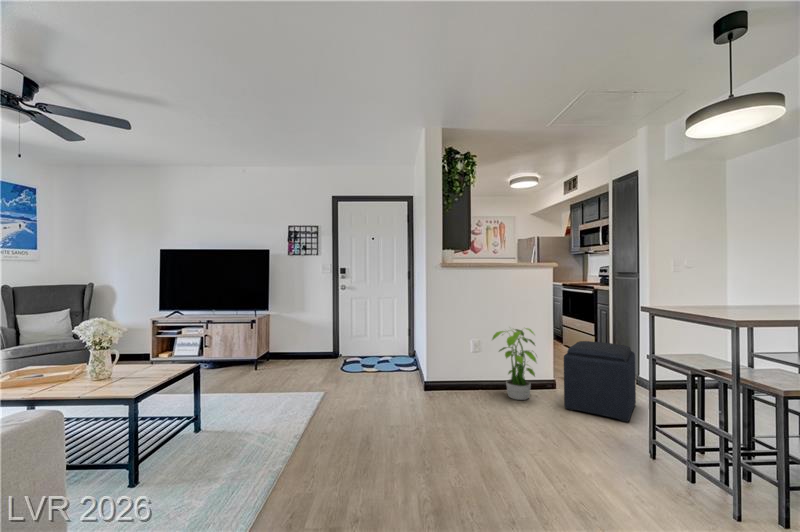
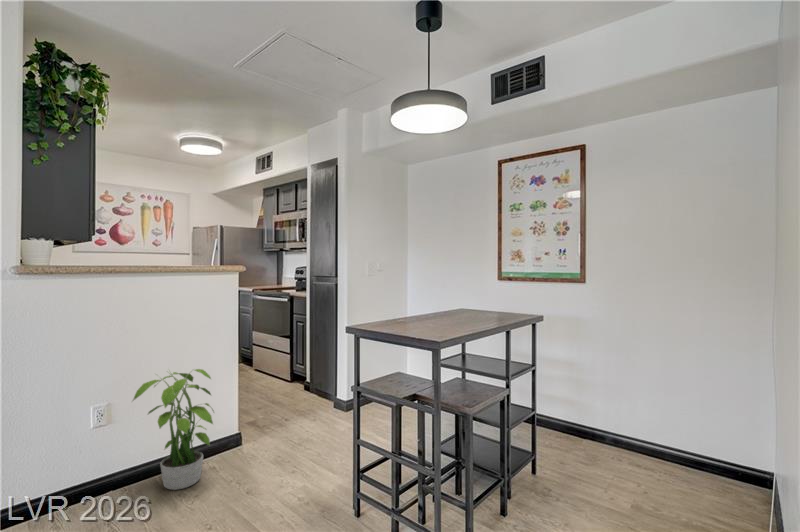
ottoman: present [564,341,636,422] -> none [254,372,339,482]

